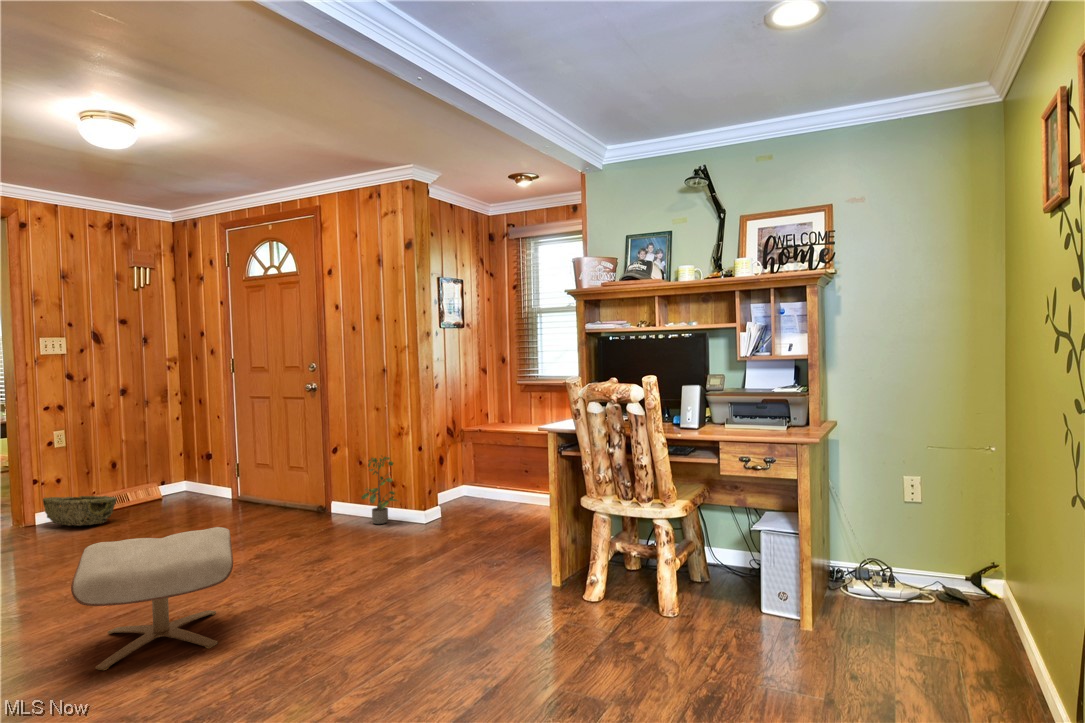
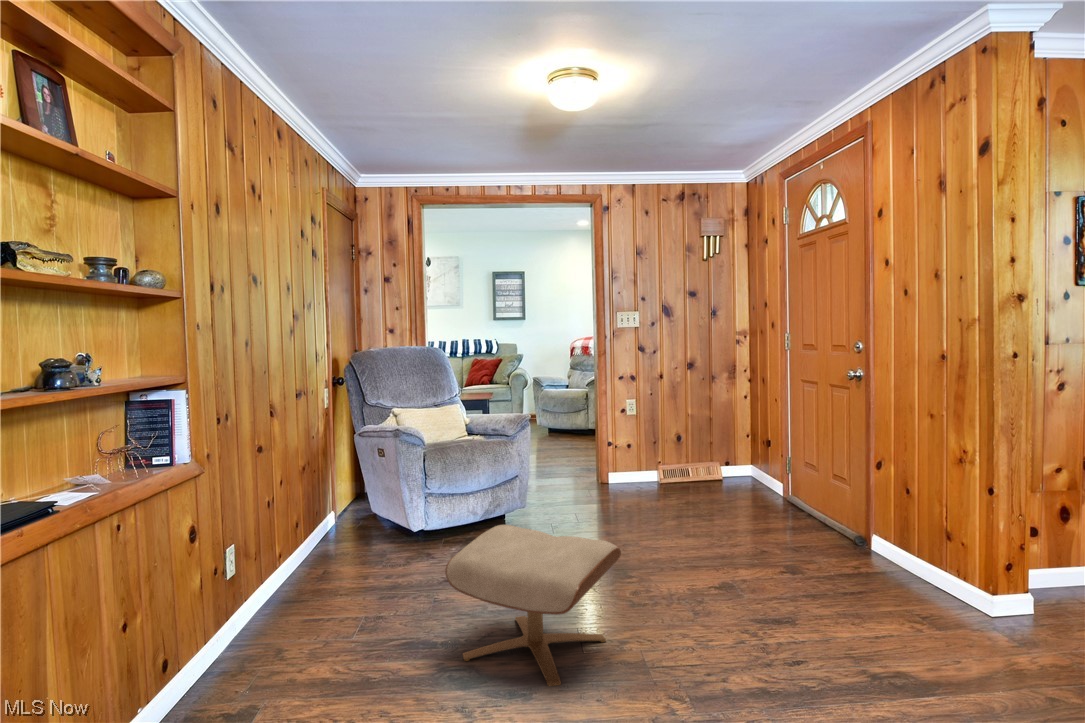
potted plant: present [362,457,397,524] -> none [892,485,945,592]
woven basket: present [43,496,117,526] -> none [613,459,664,495]

